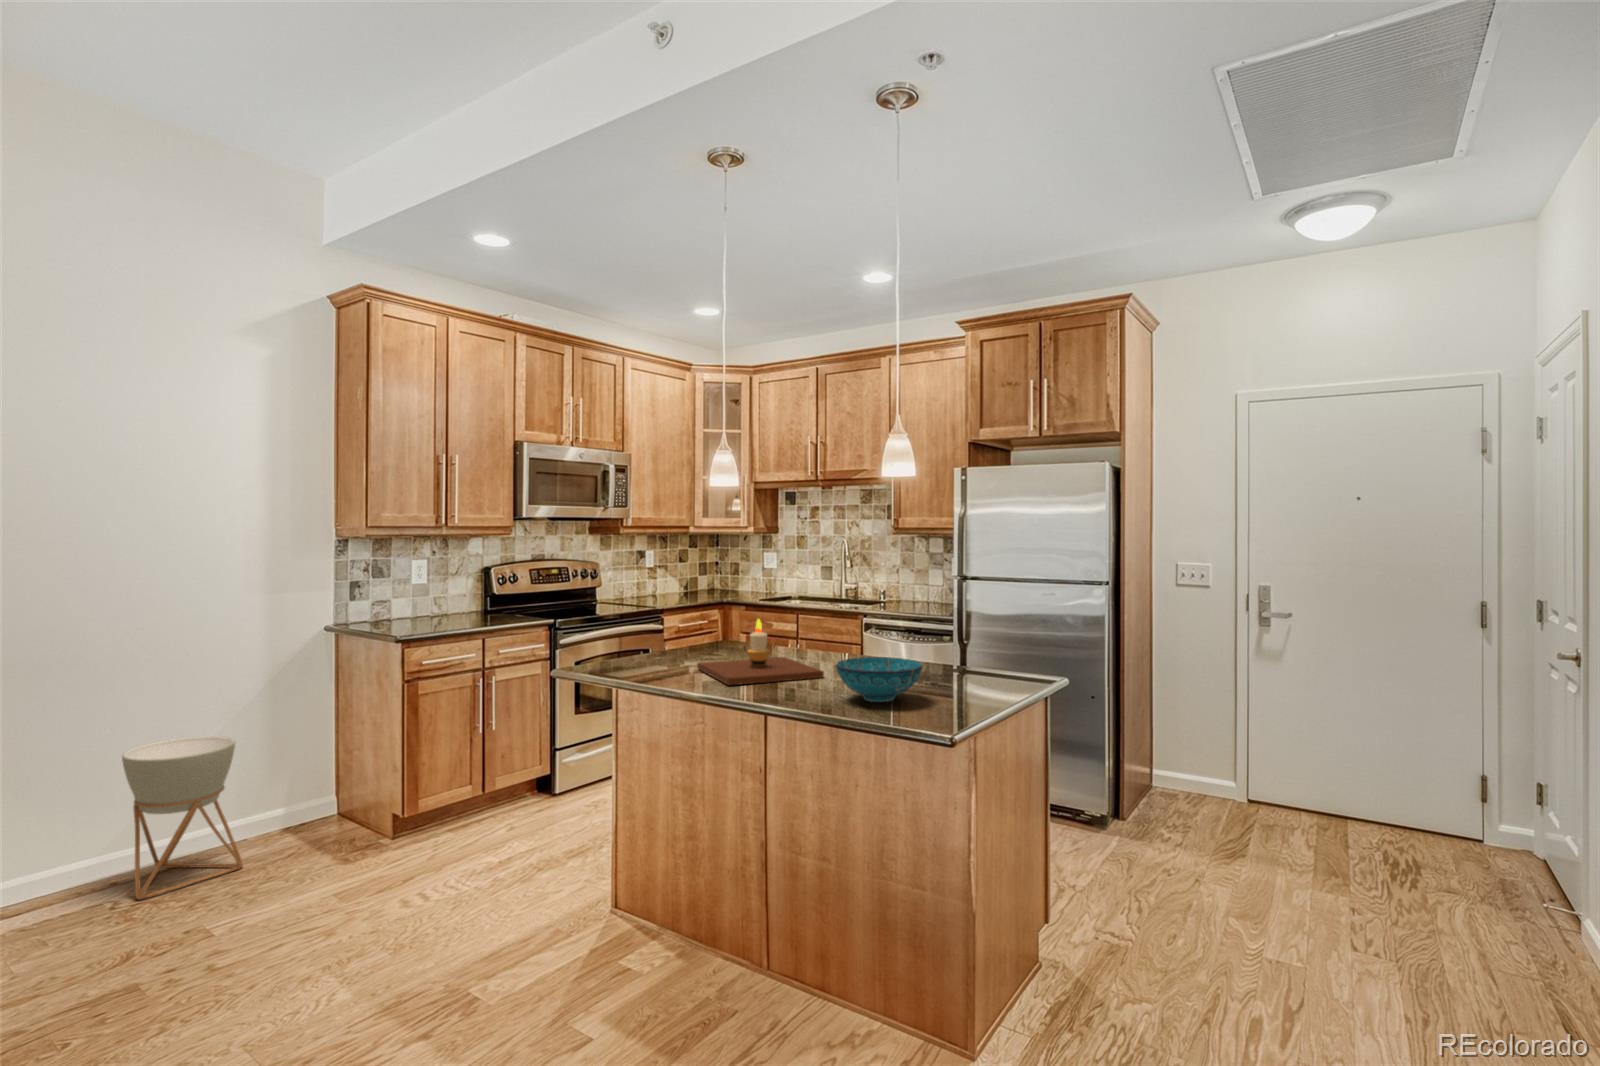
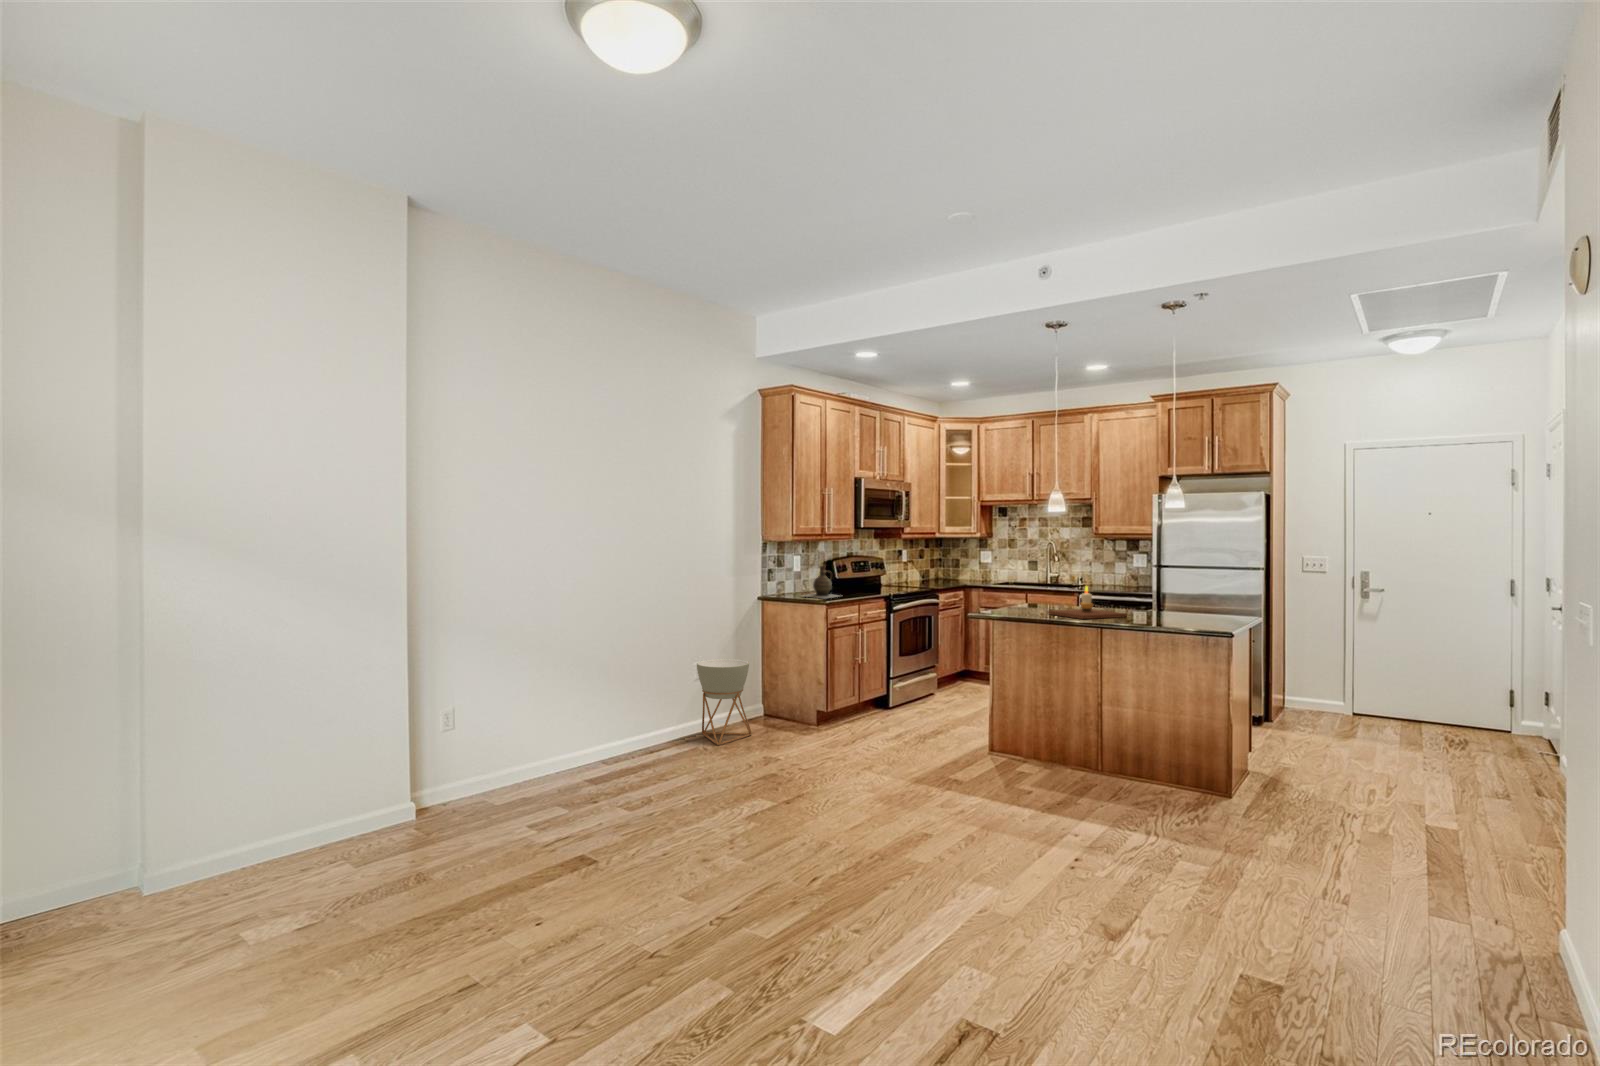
ceramic jug: none [386,577,465,630] -> present [805,566,838,599]
bowl: present [836,657,923,702] -> none [1150,603,1199,624]

